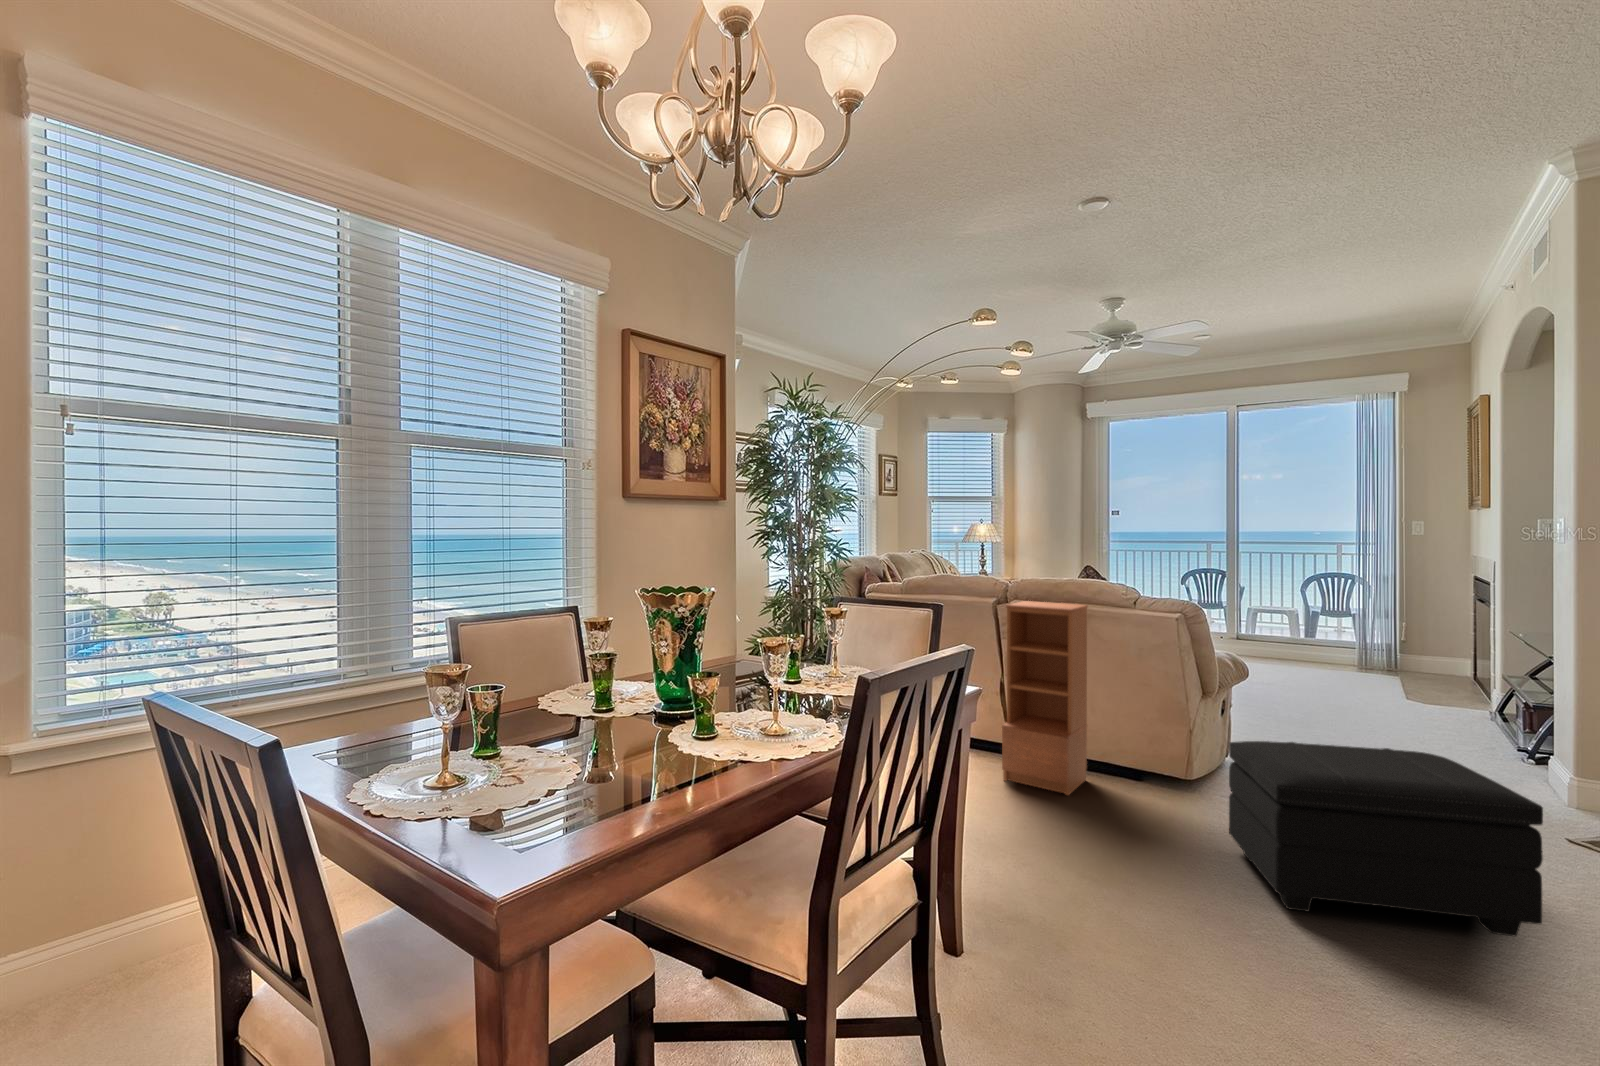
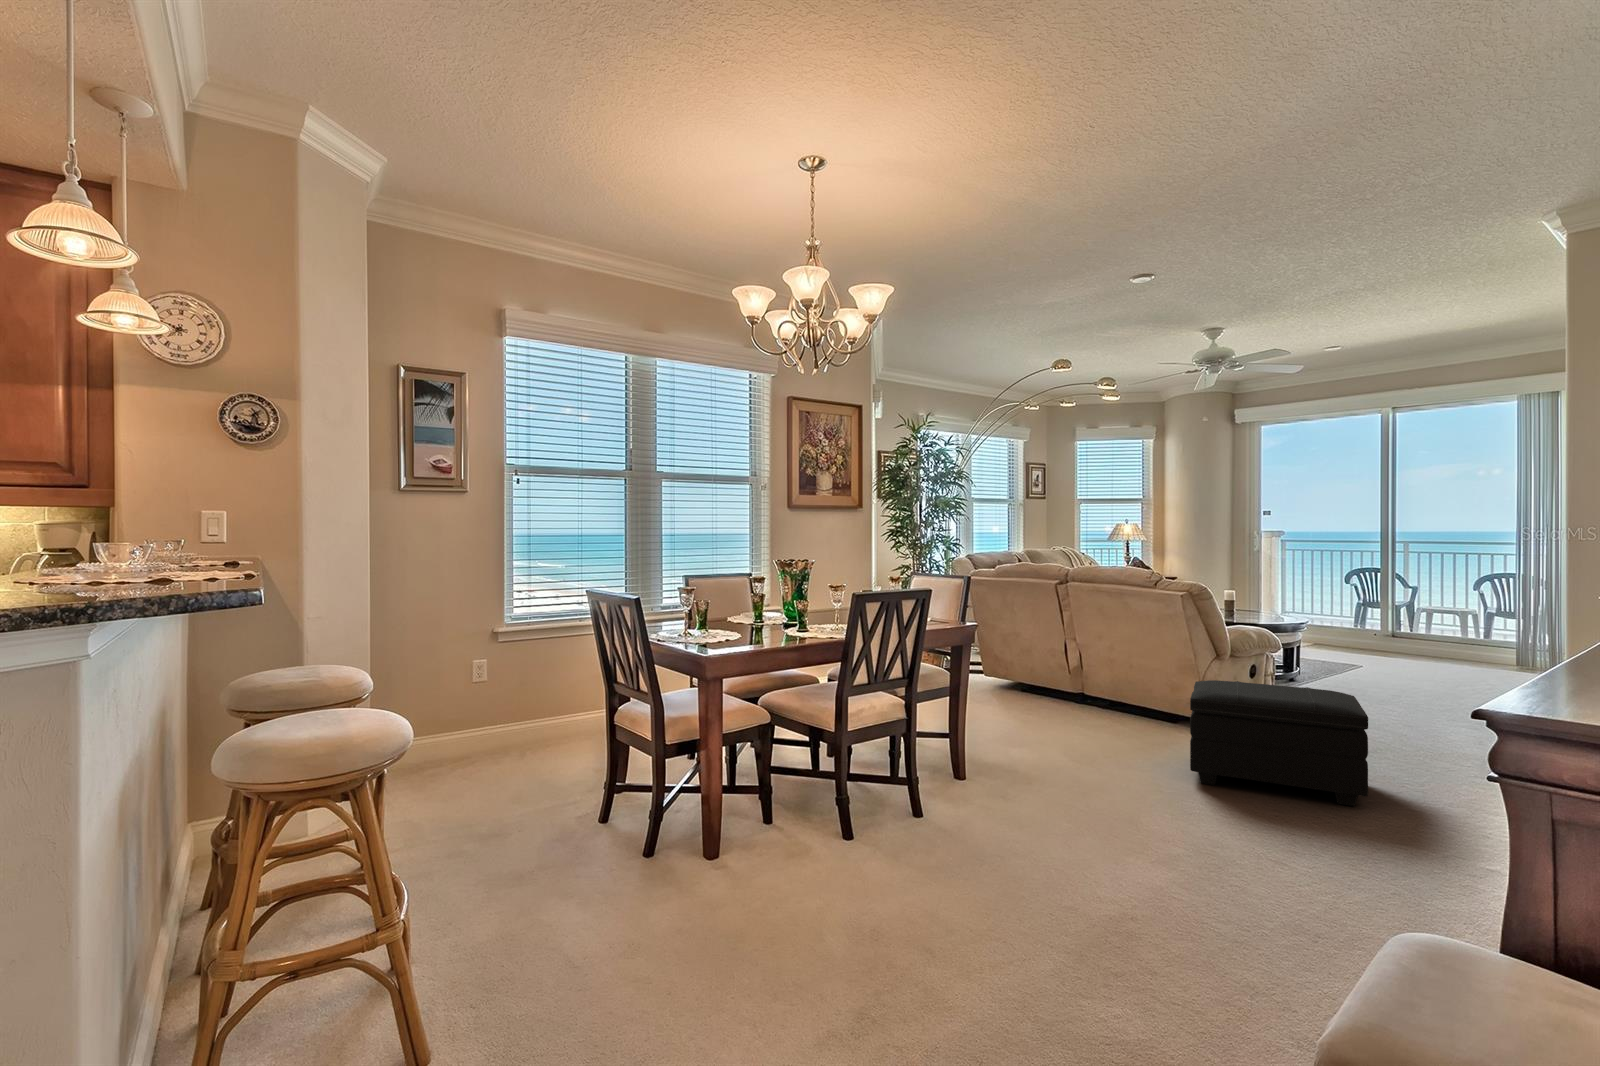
bookcase: present [1002,601,1088,795] -> none [1057,584,1126,726]

